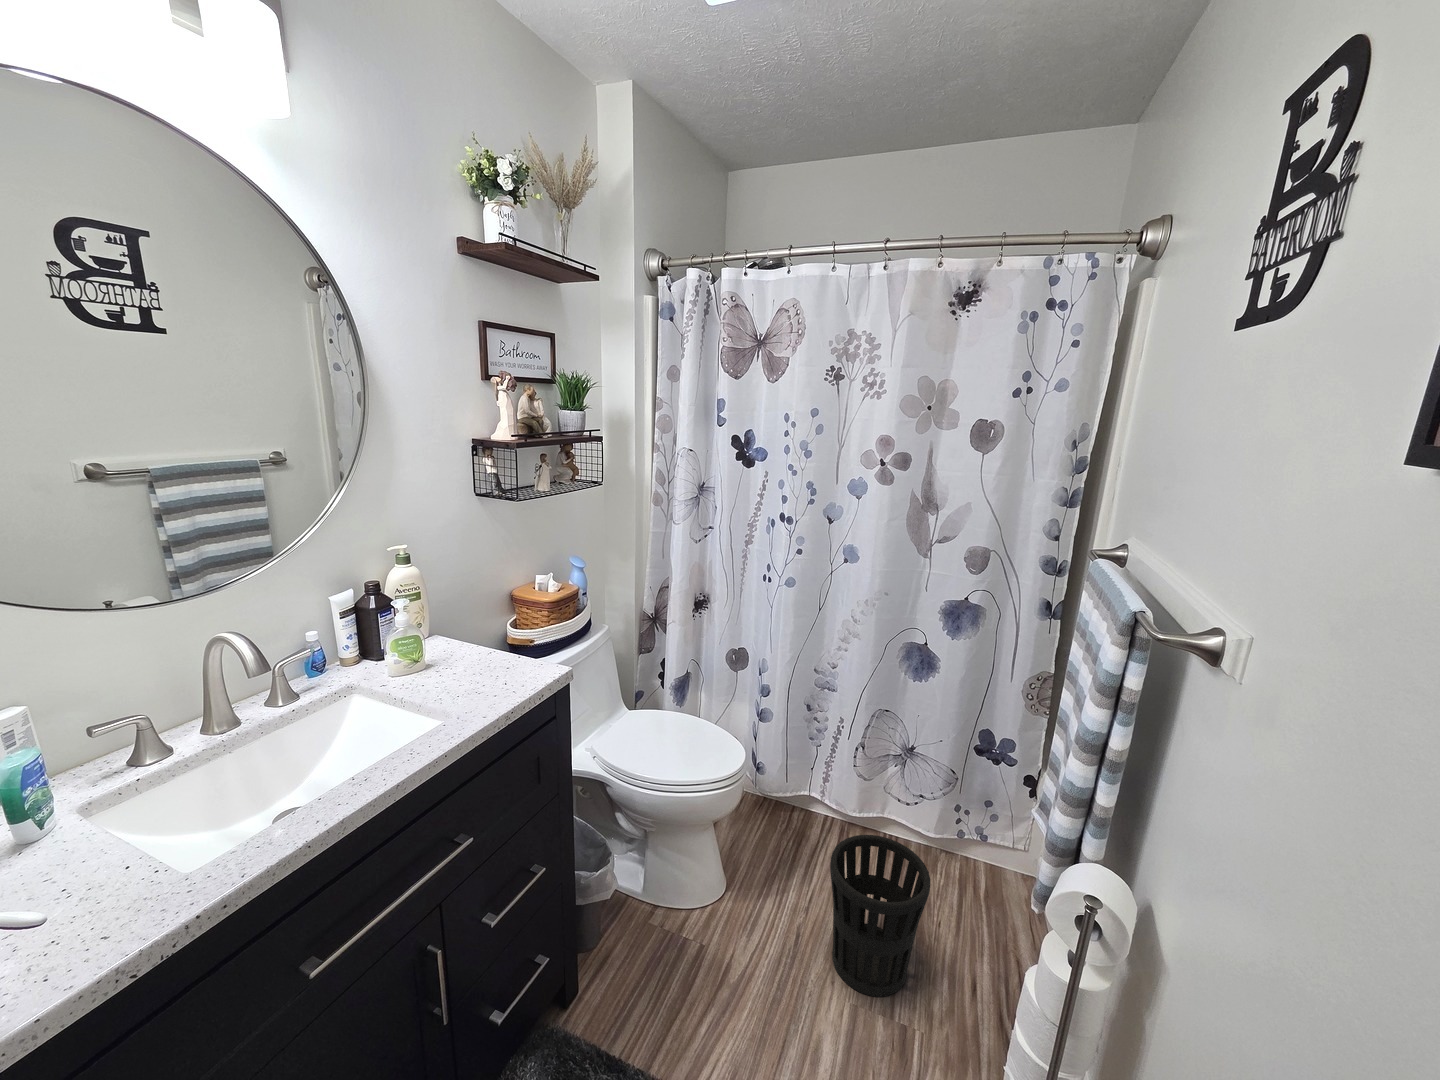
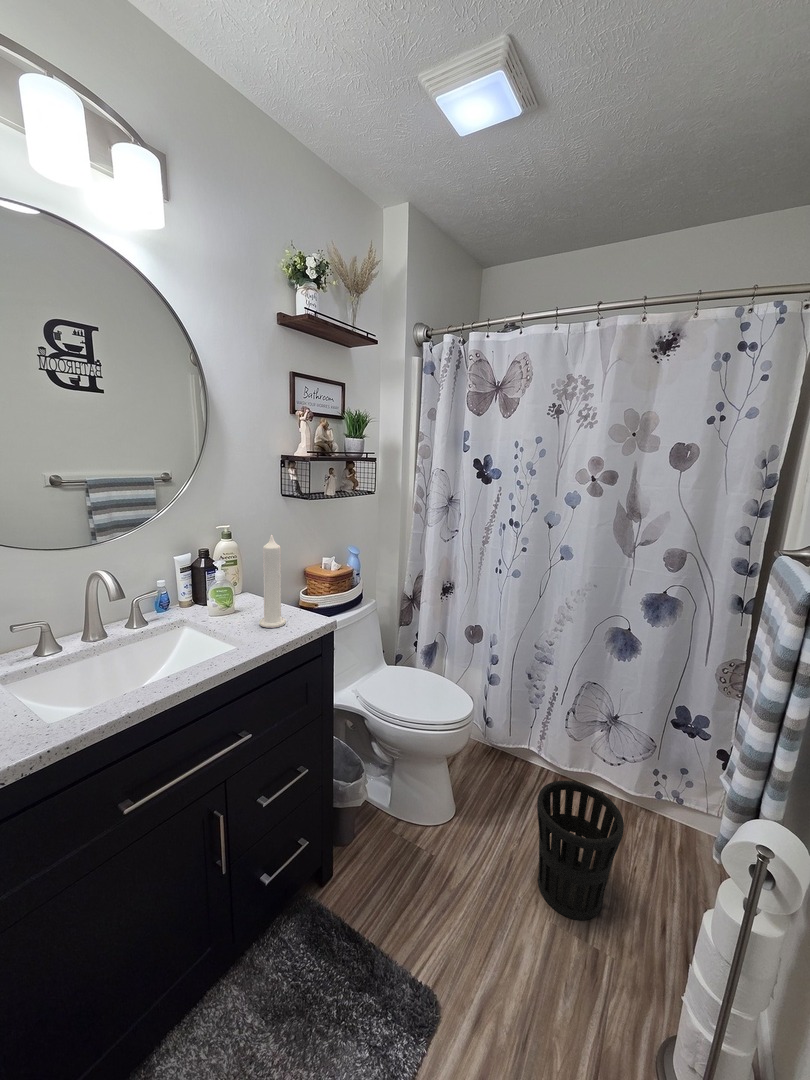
candle: none [468,563,505,689] -> present [259,535,286,628]

